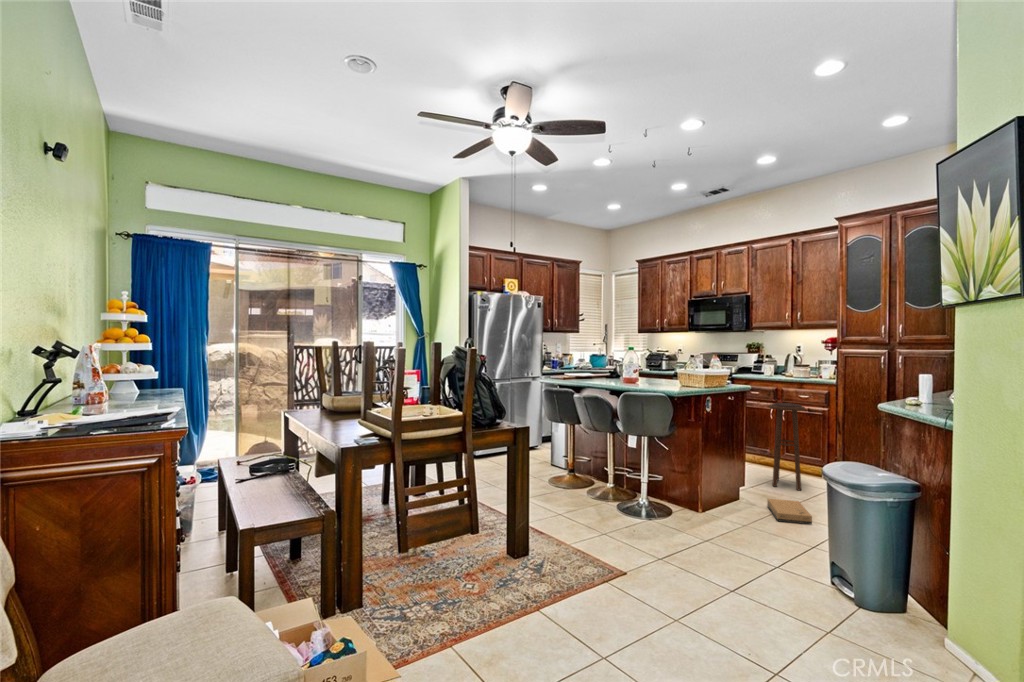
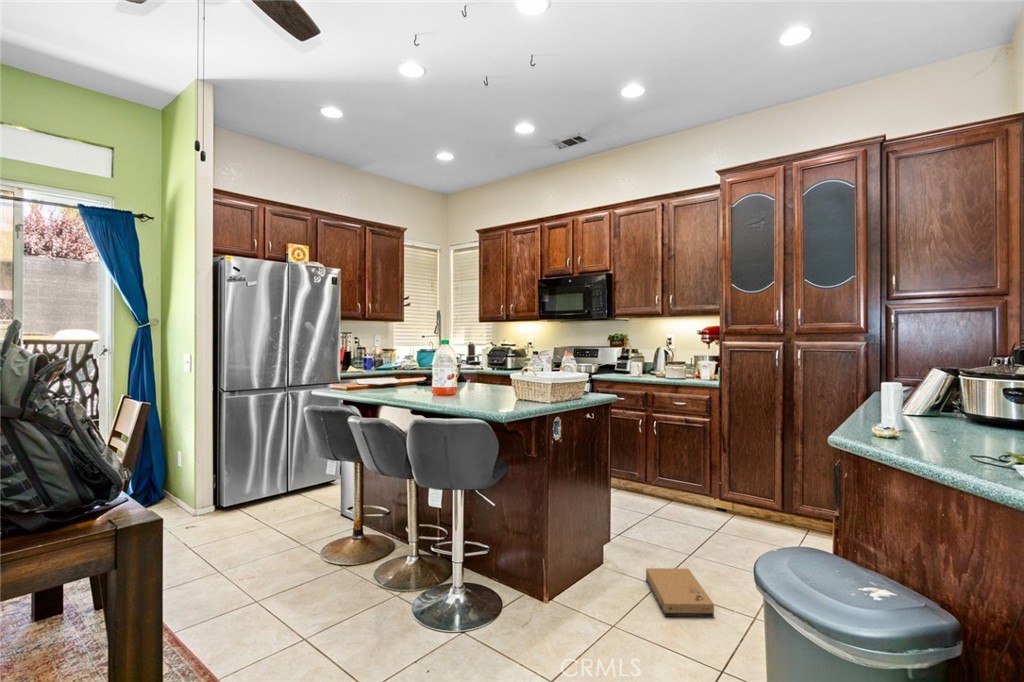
stool: present [770,403,805,490] -> none [642,416,686,538]

